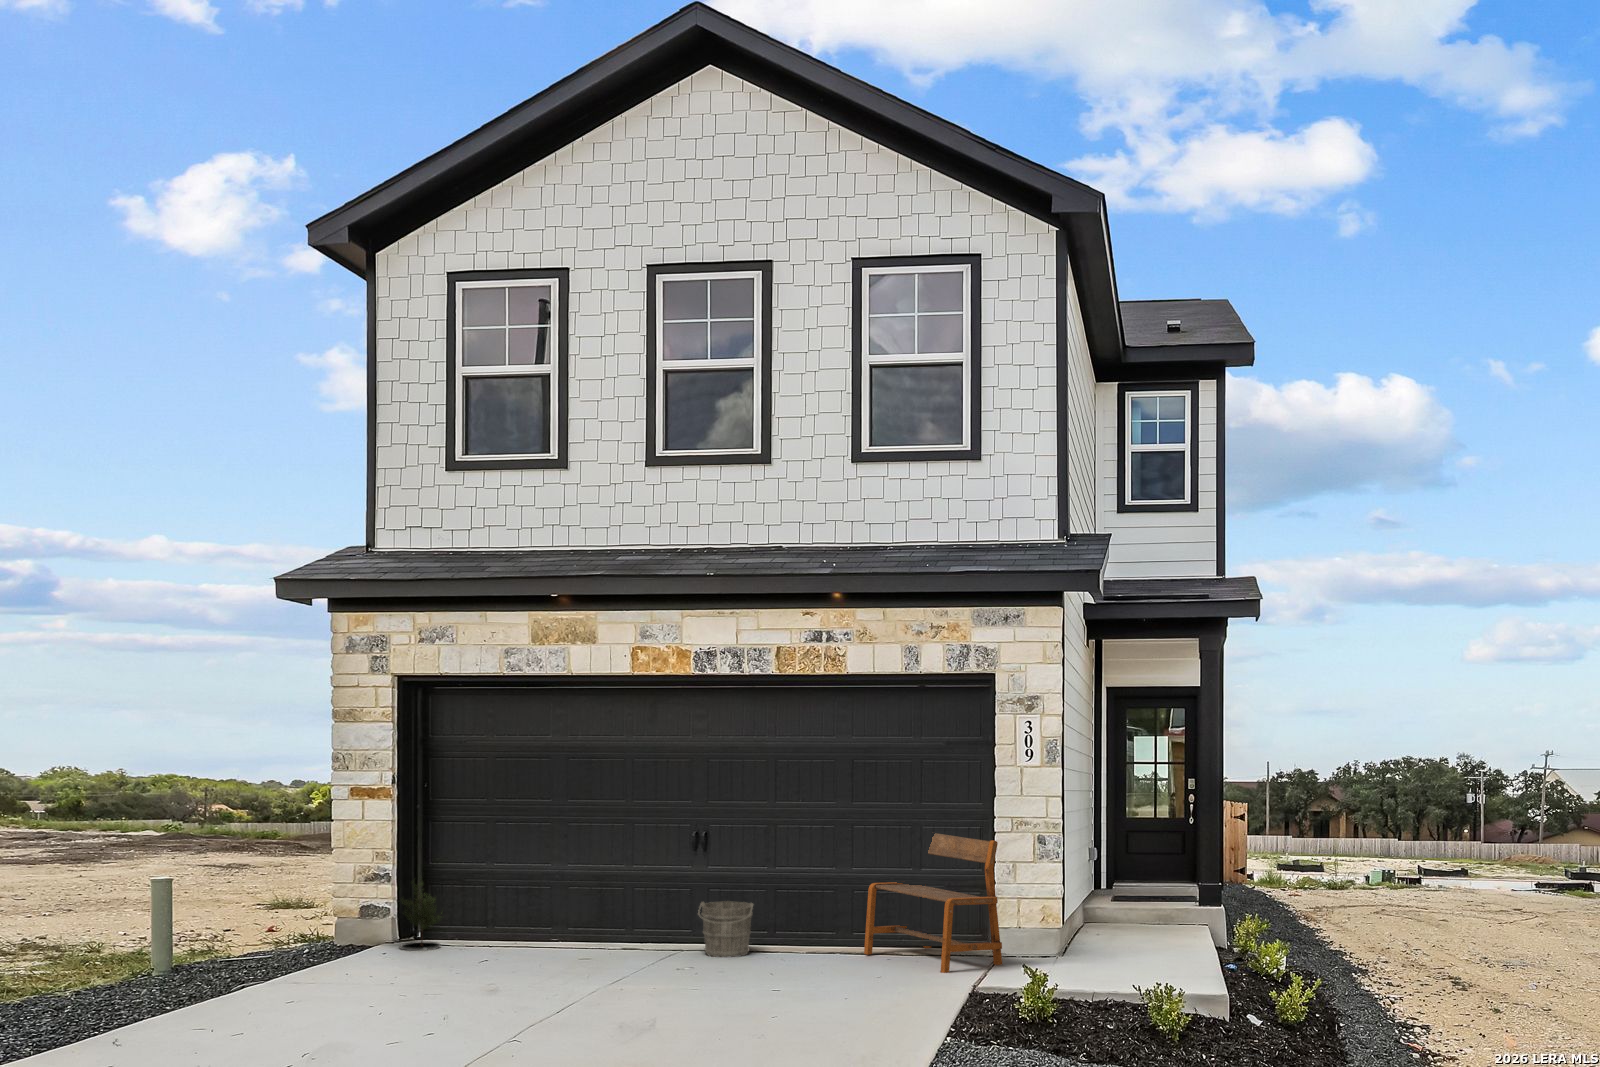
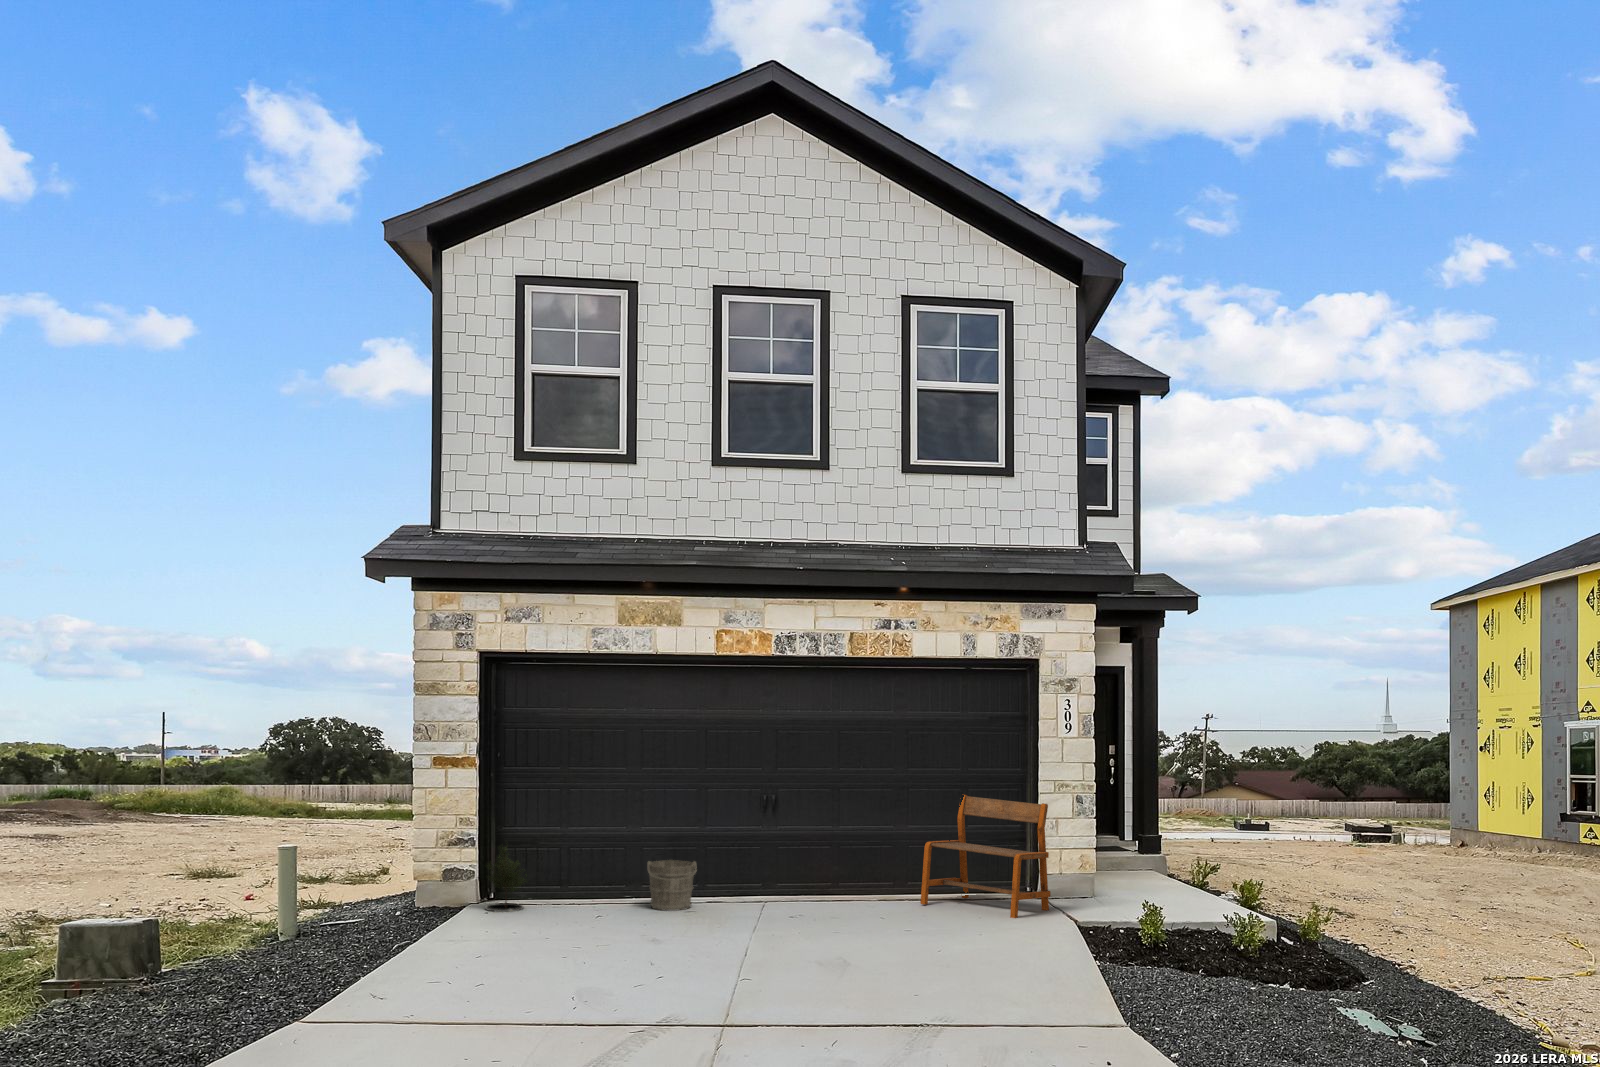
bucket: present [698,901,753,957] -> present [648,860,697,911]

